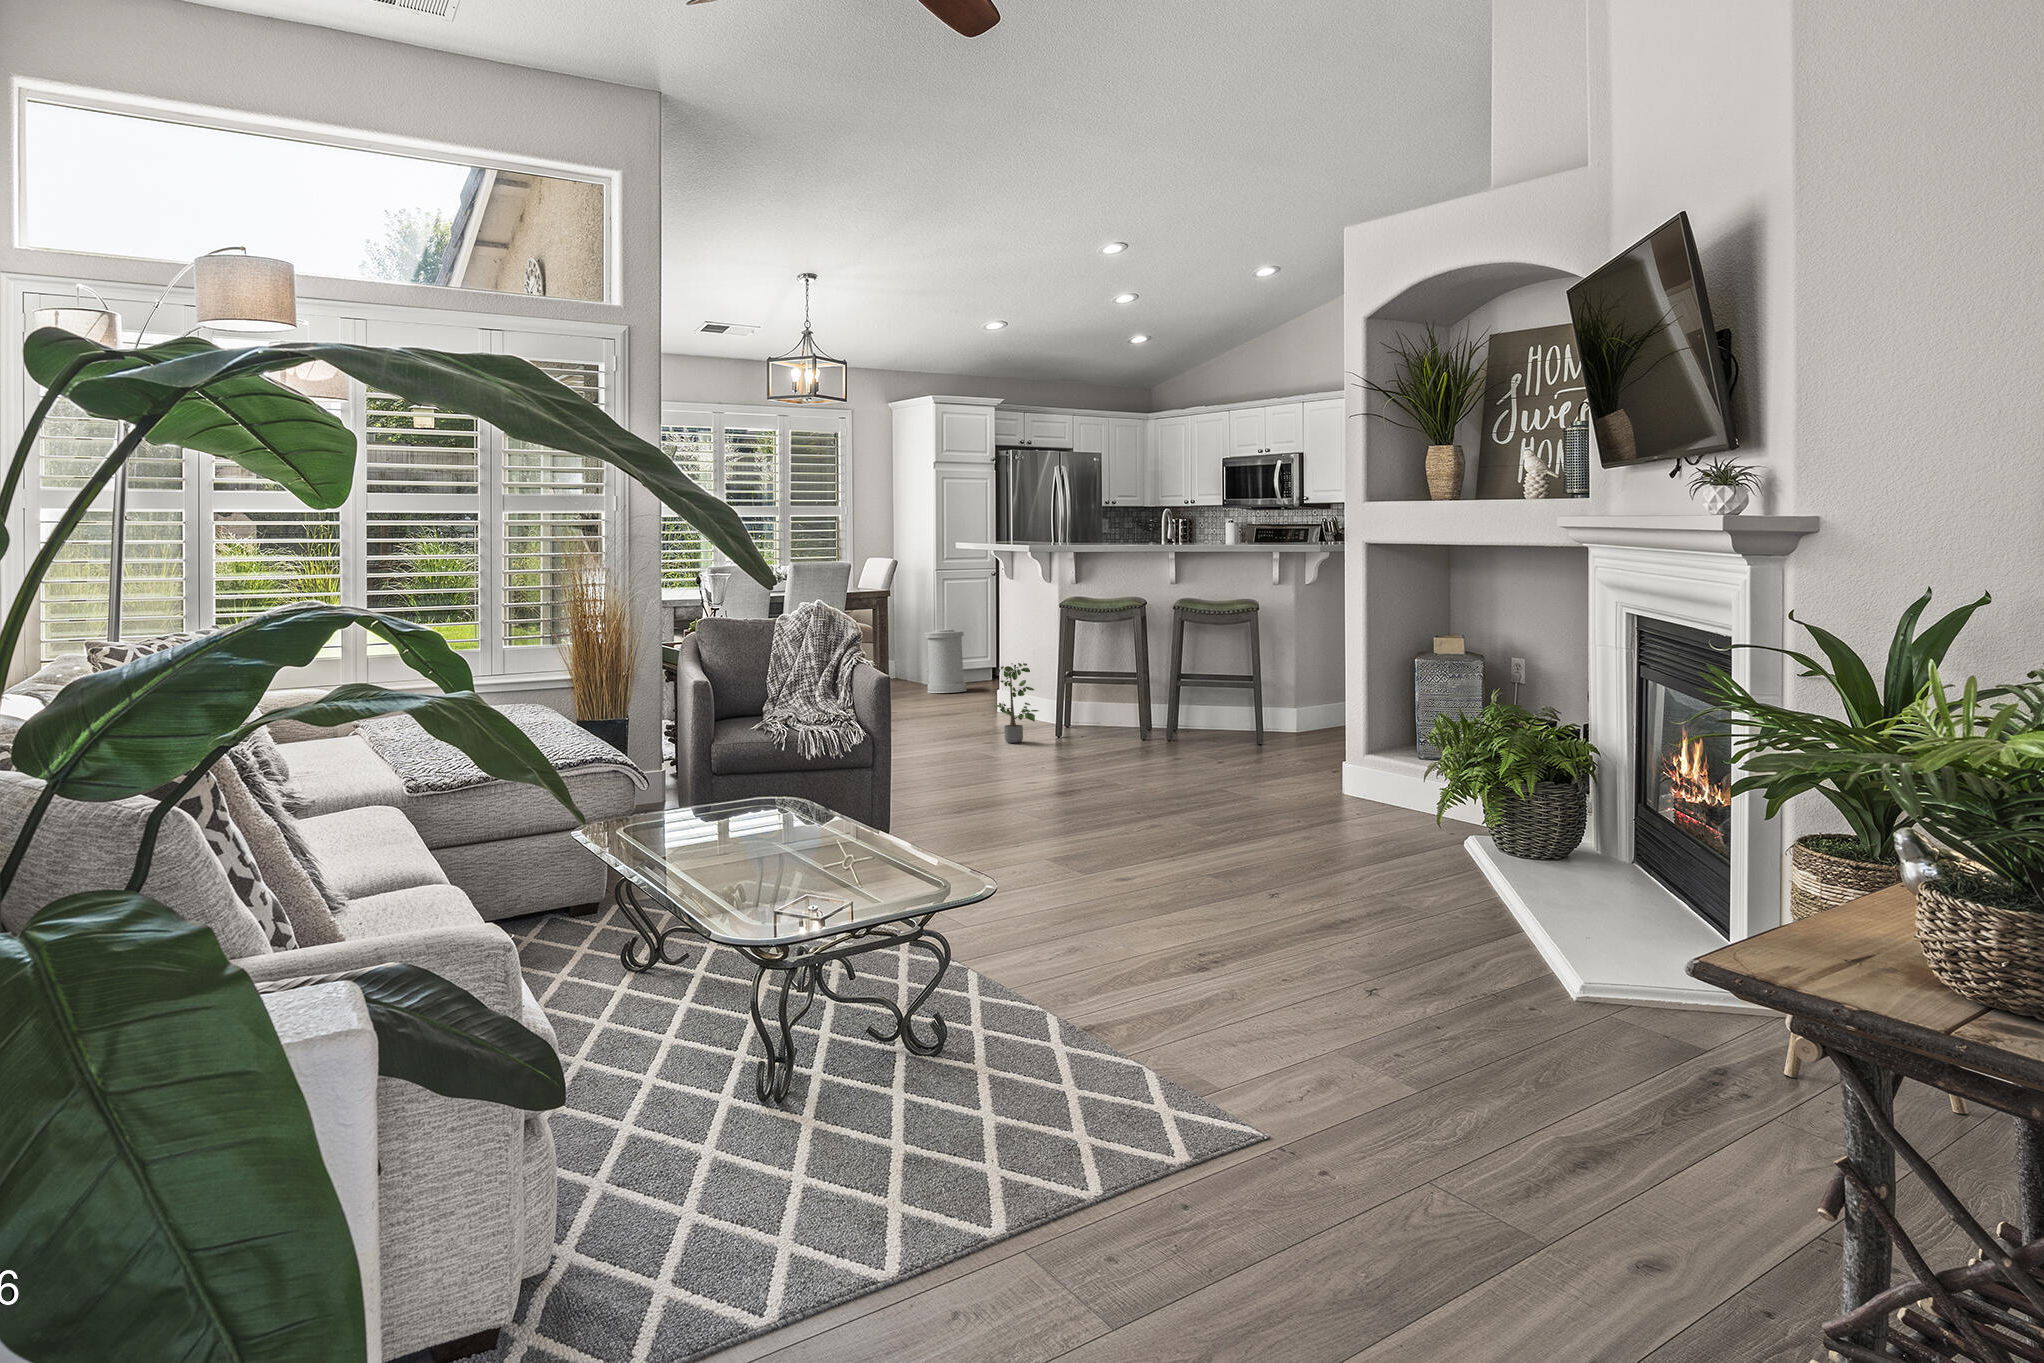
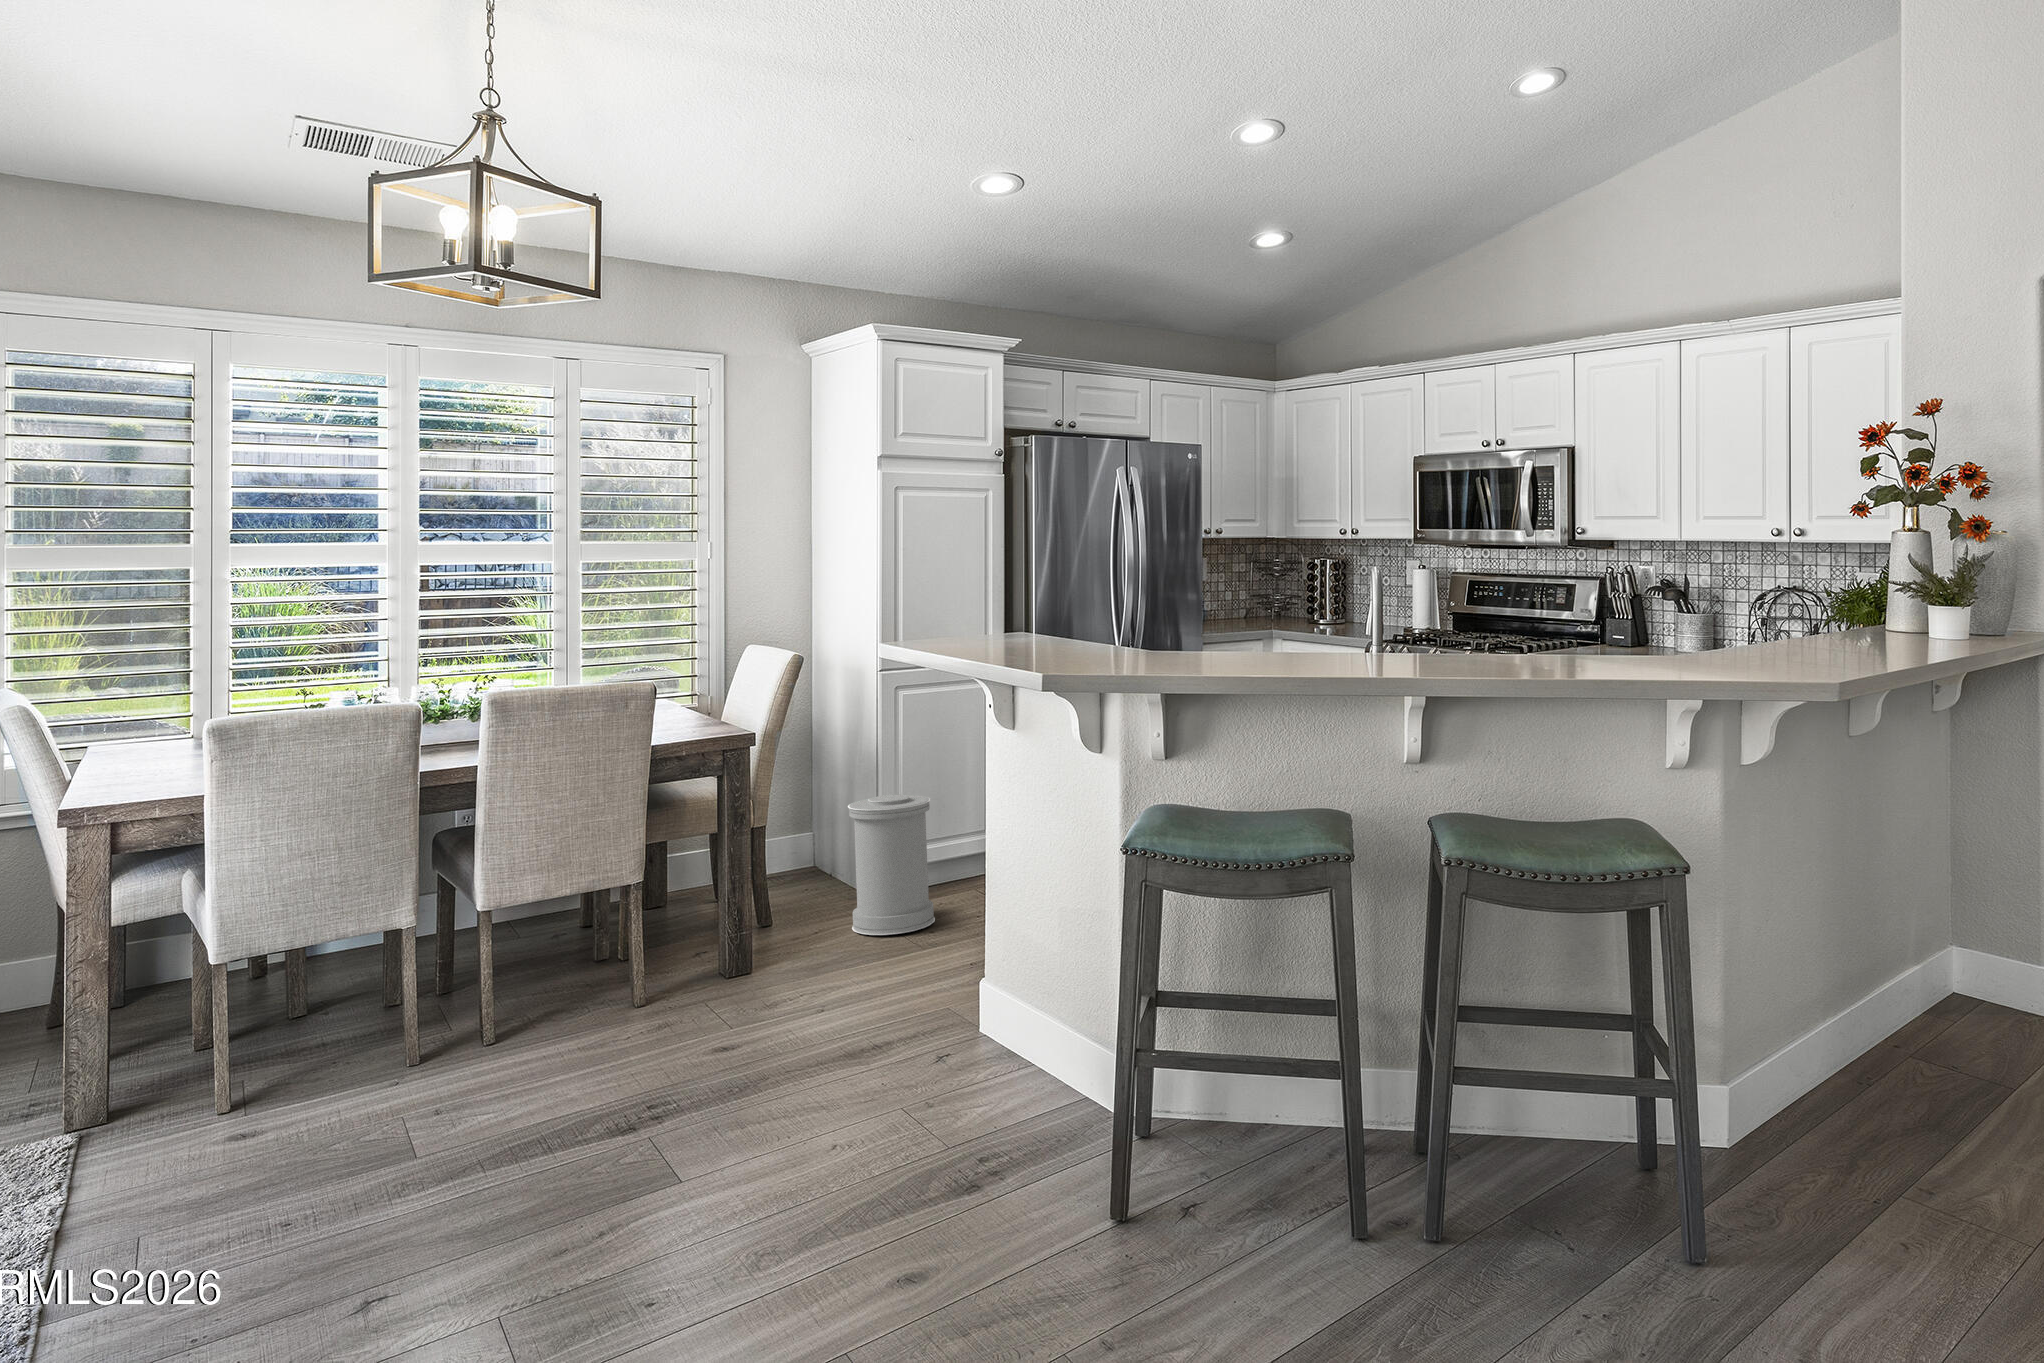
potted plant: present [994,663,1039,743] -> none [927,1026,1070,1291]

